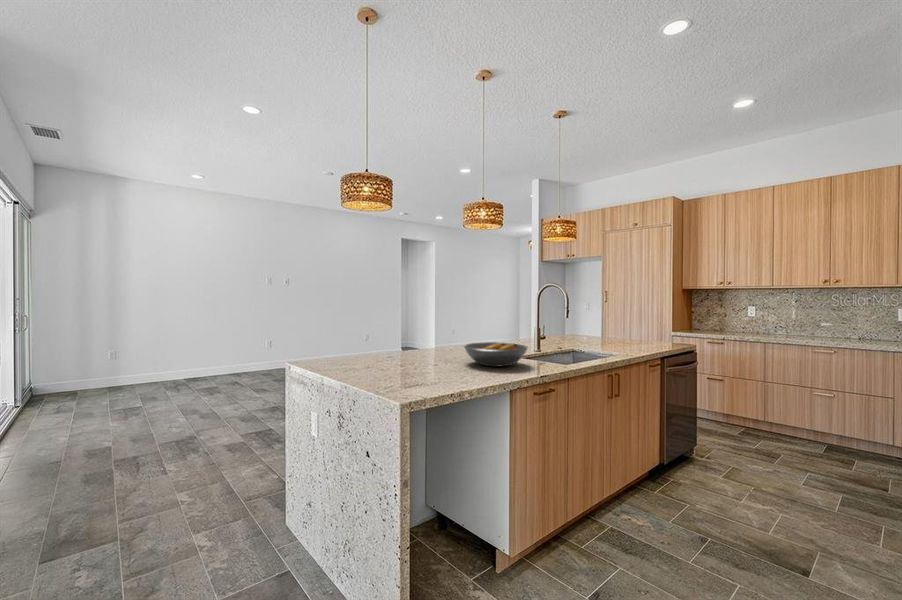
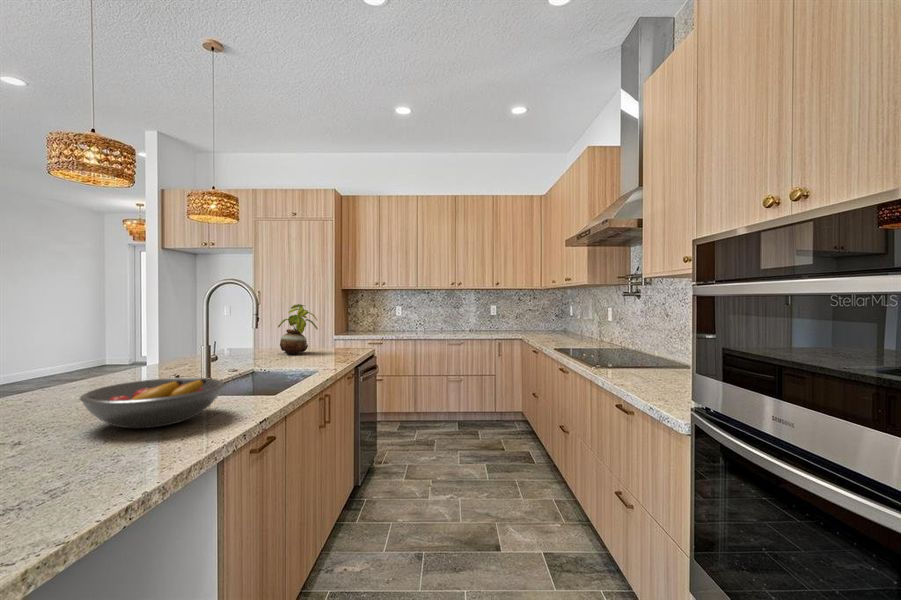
potted plant: none [600,301,633,342] -> present [278,304,318,355]

